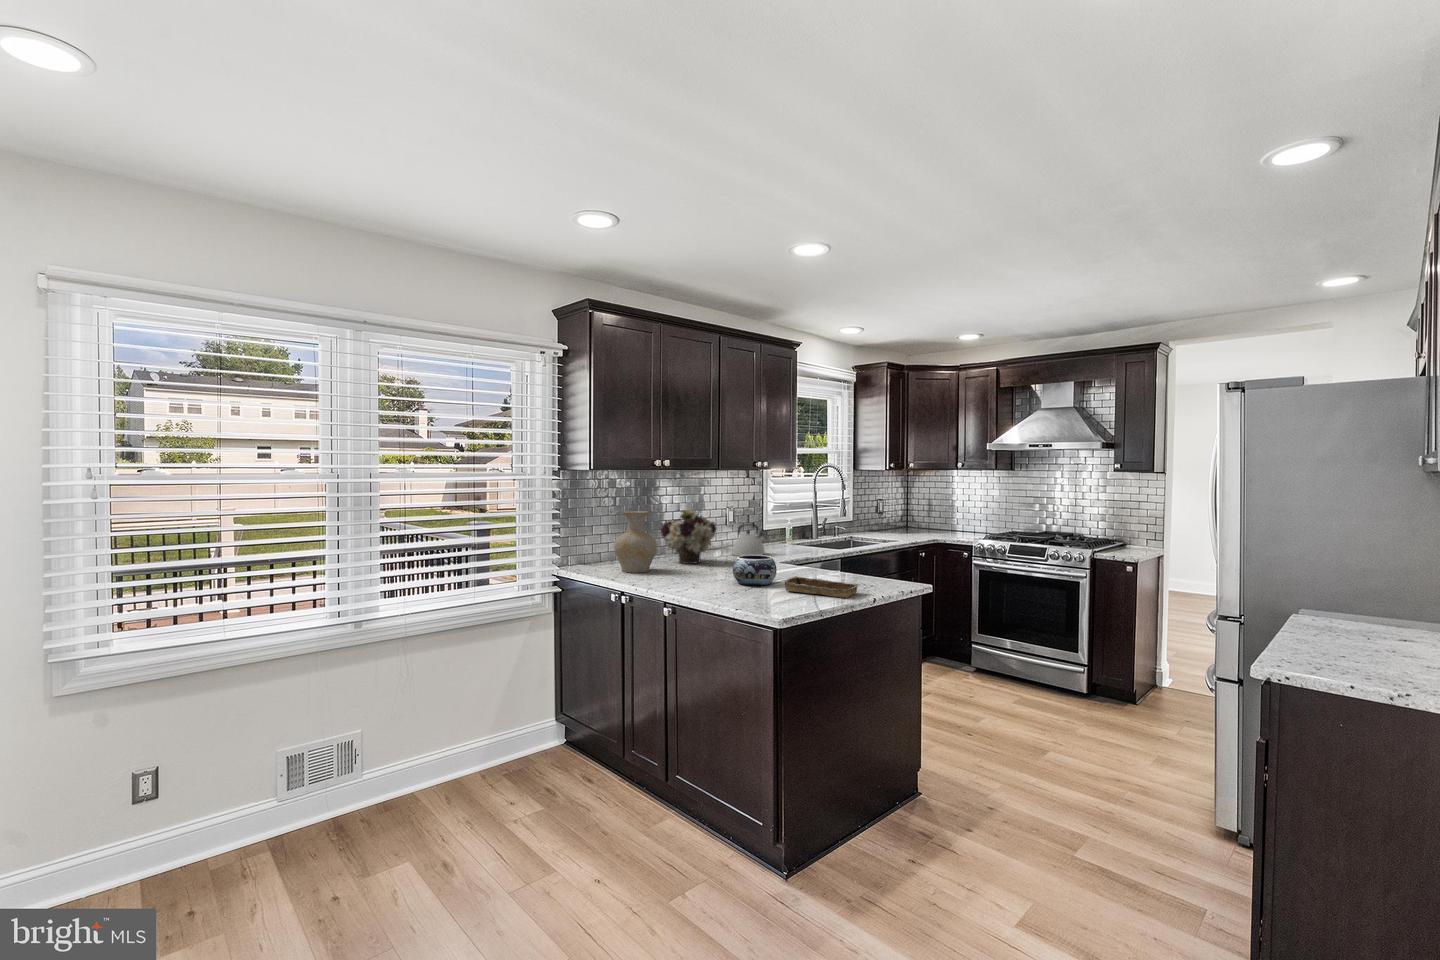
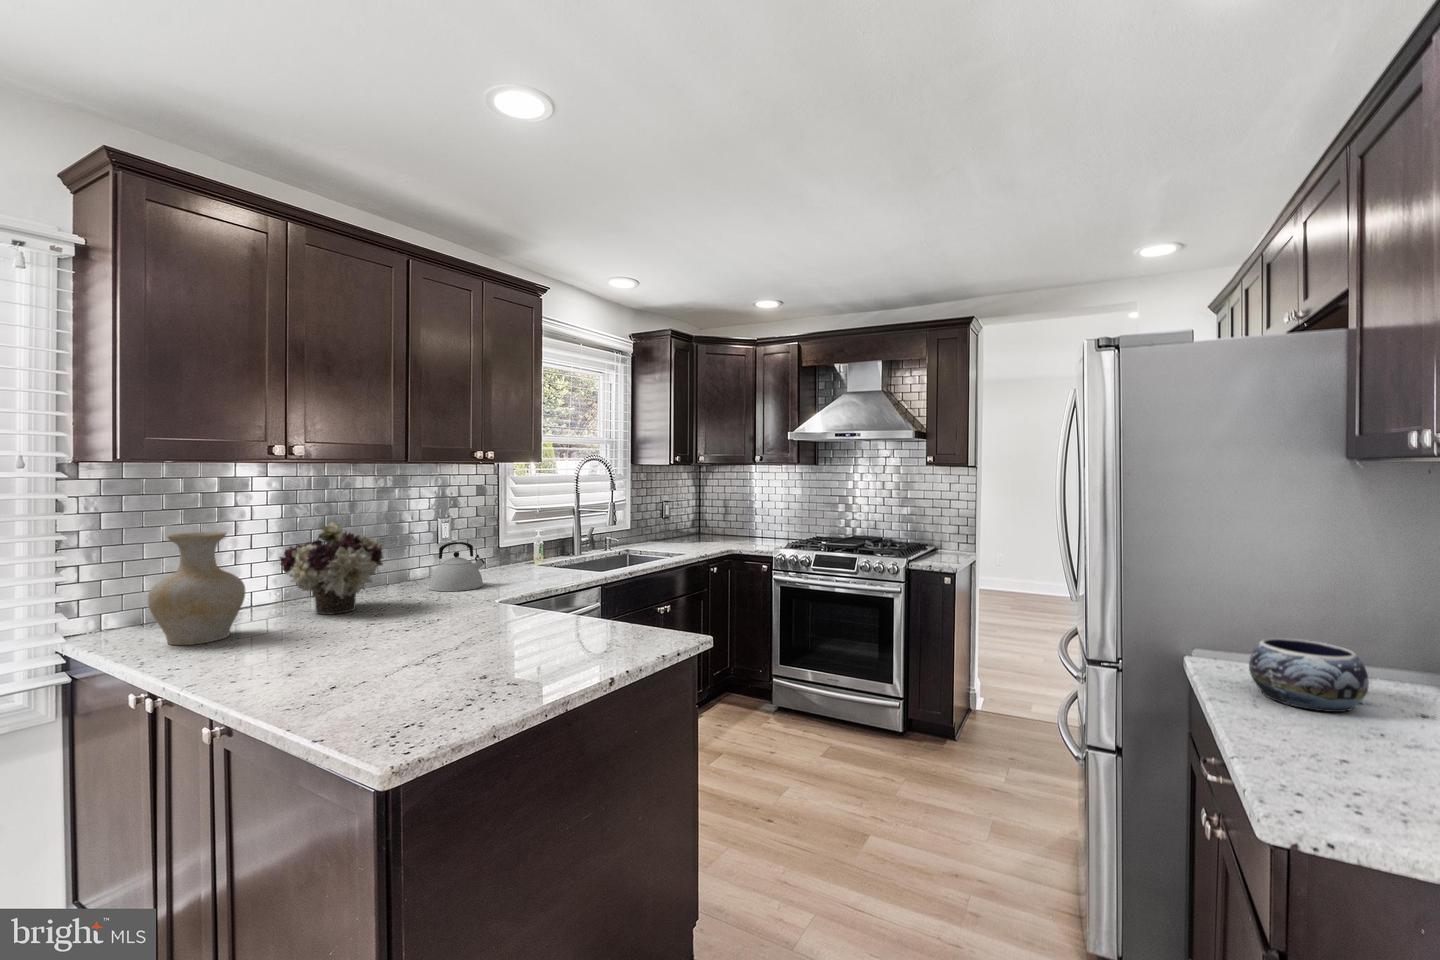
decorative bowl: present [733,555,777,586] -> present [1249,638,1369,712]
tray: present [783,576,860,598] -> none [428,645,581,691]

